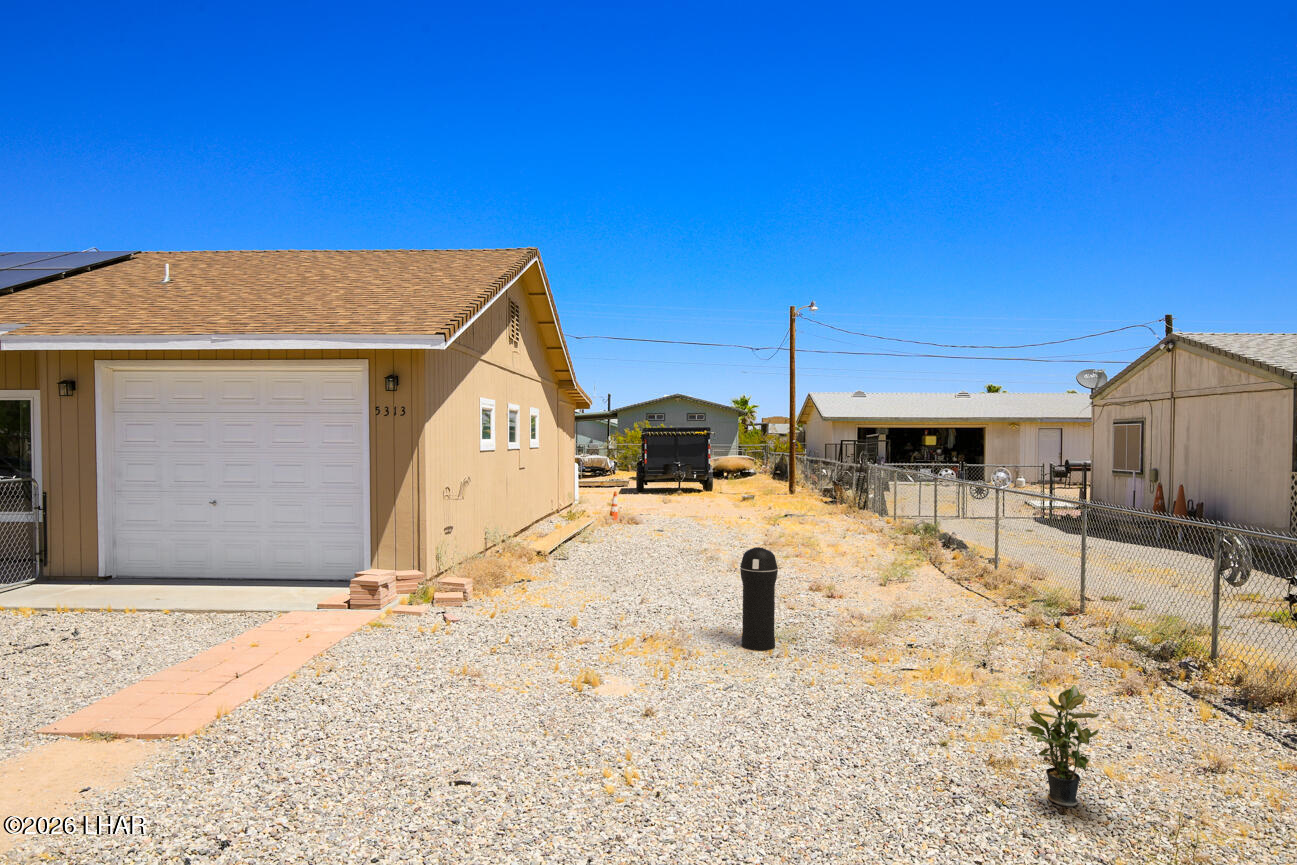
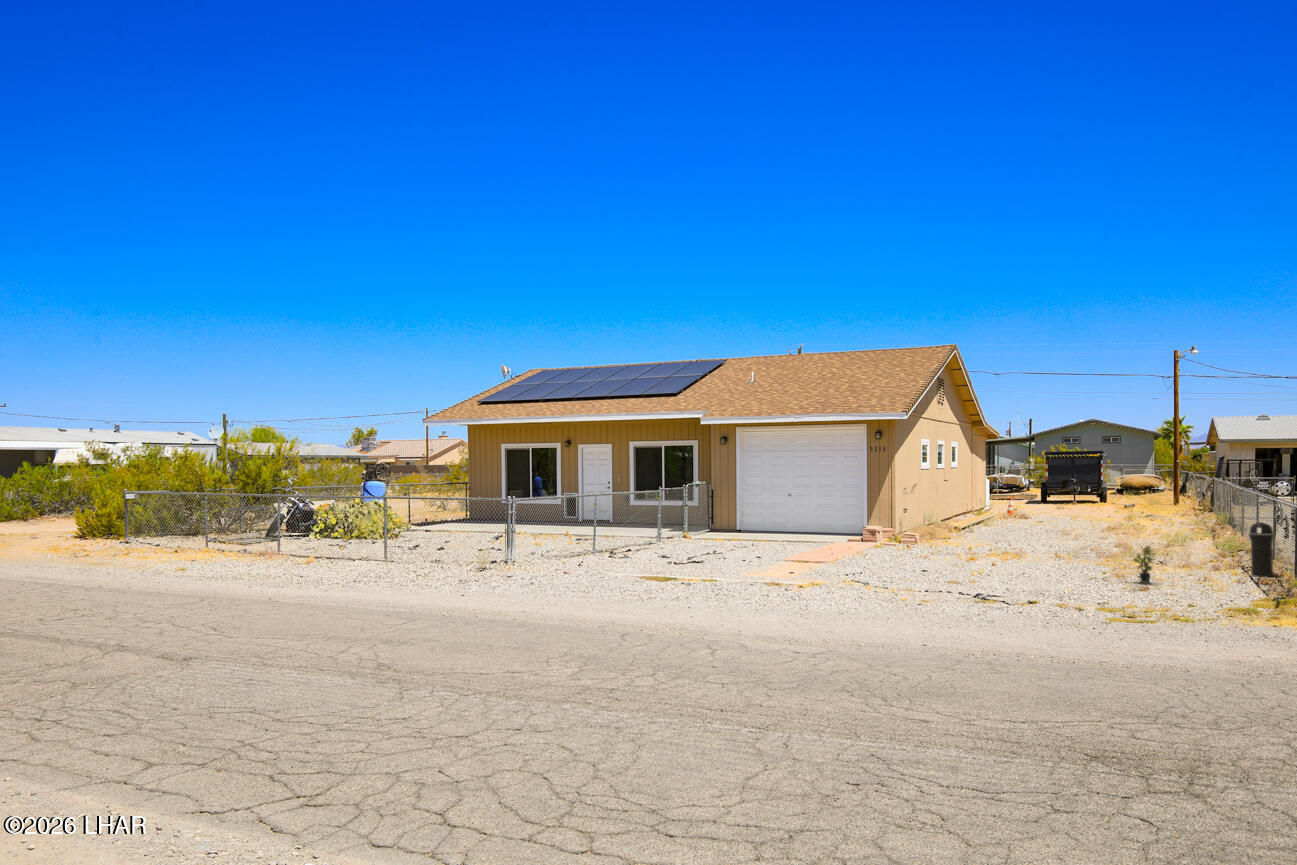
trash can: present [740,547,778,651] -> present [1249,522,1274,577]

